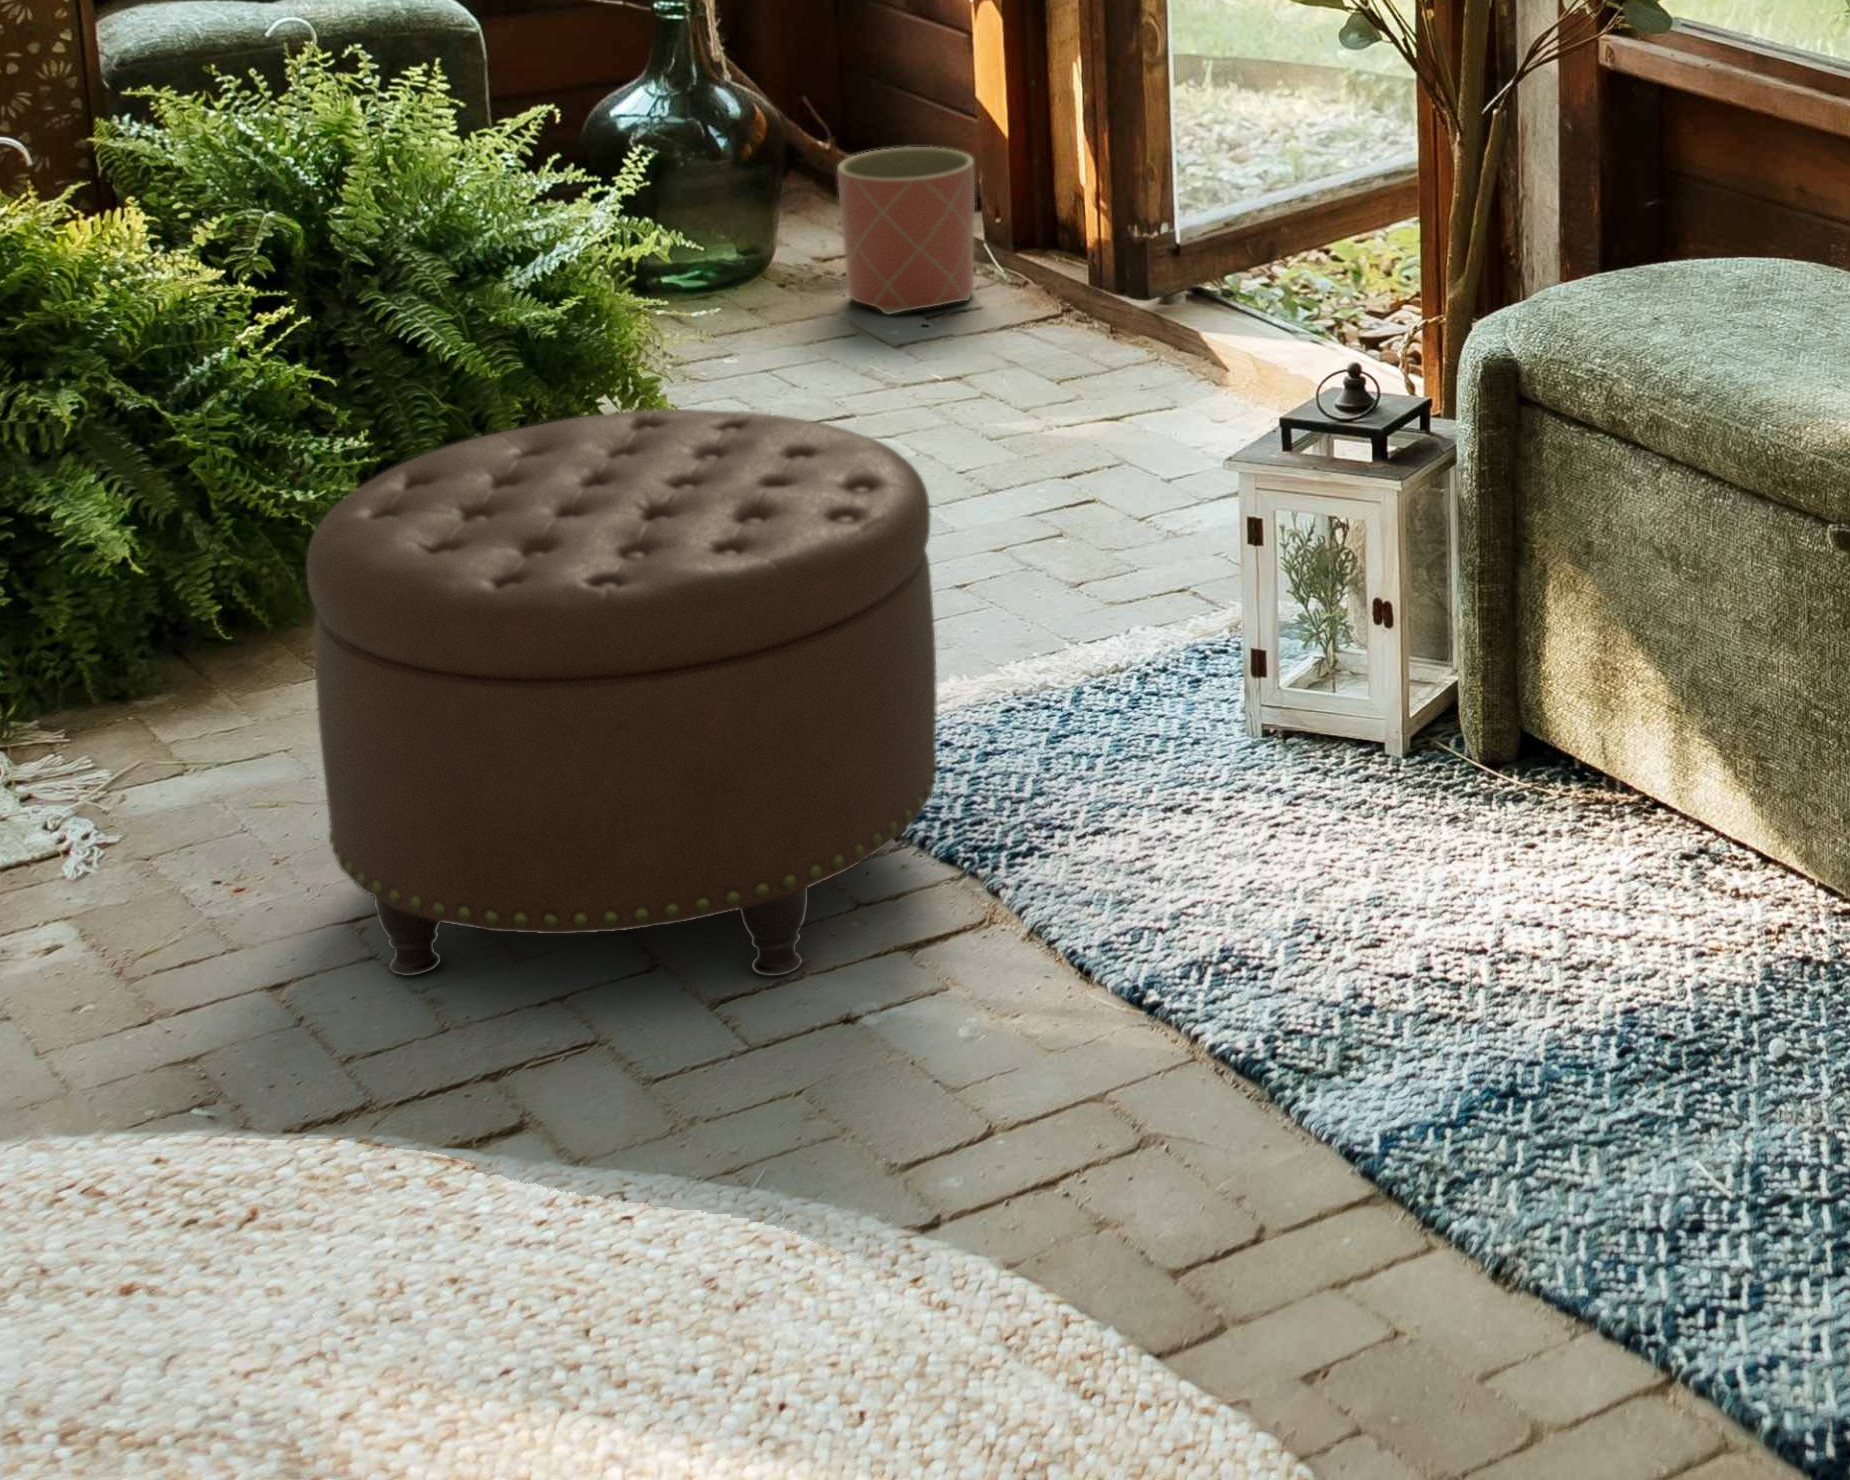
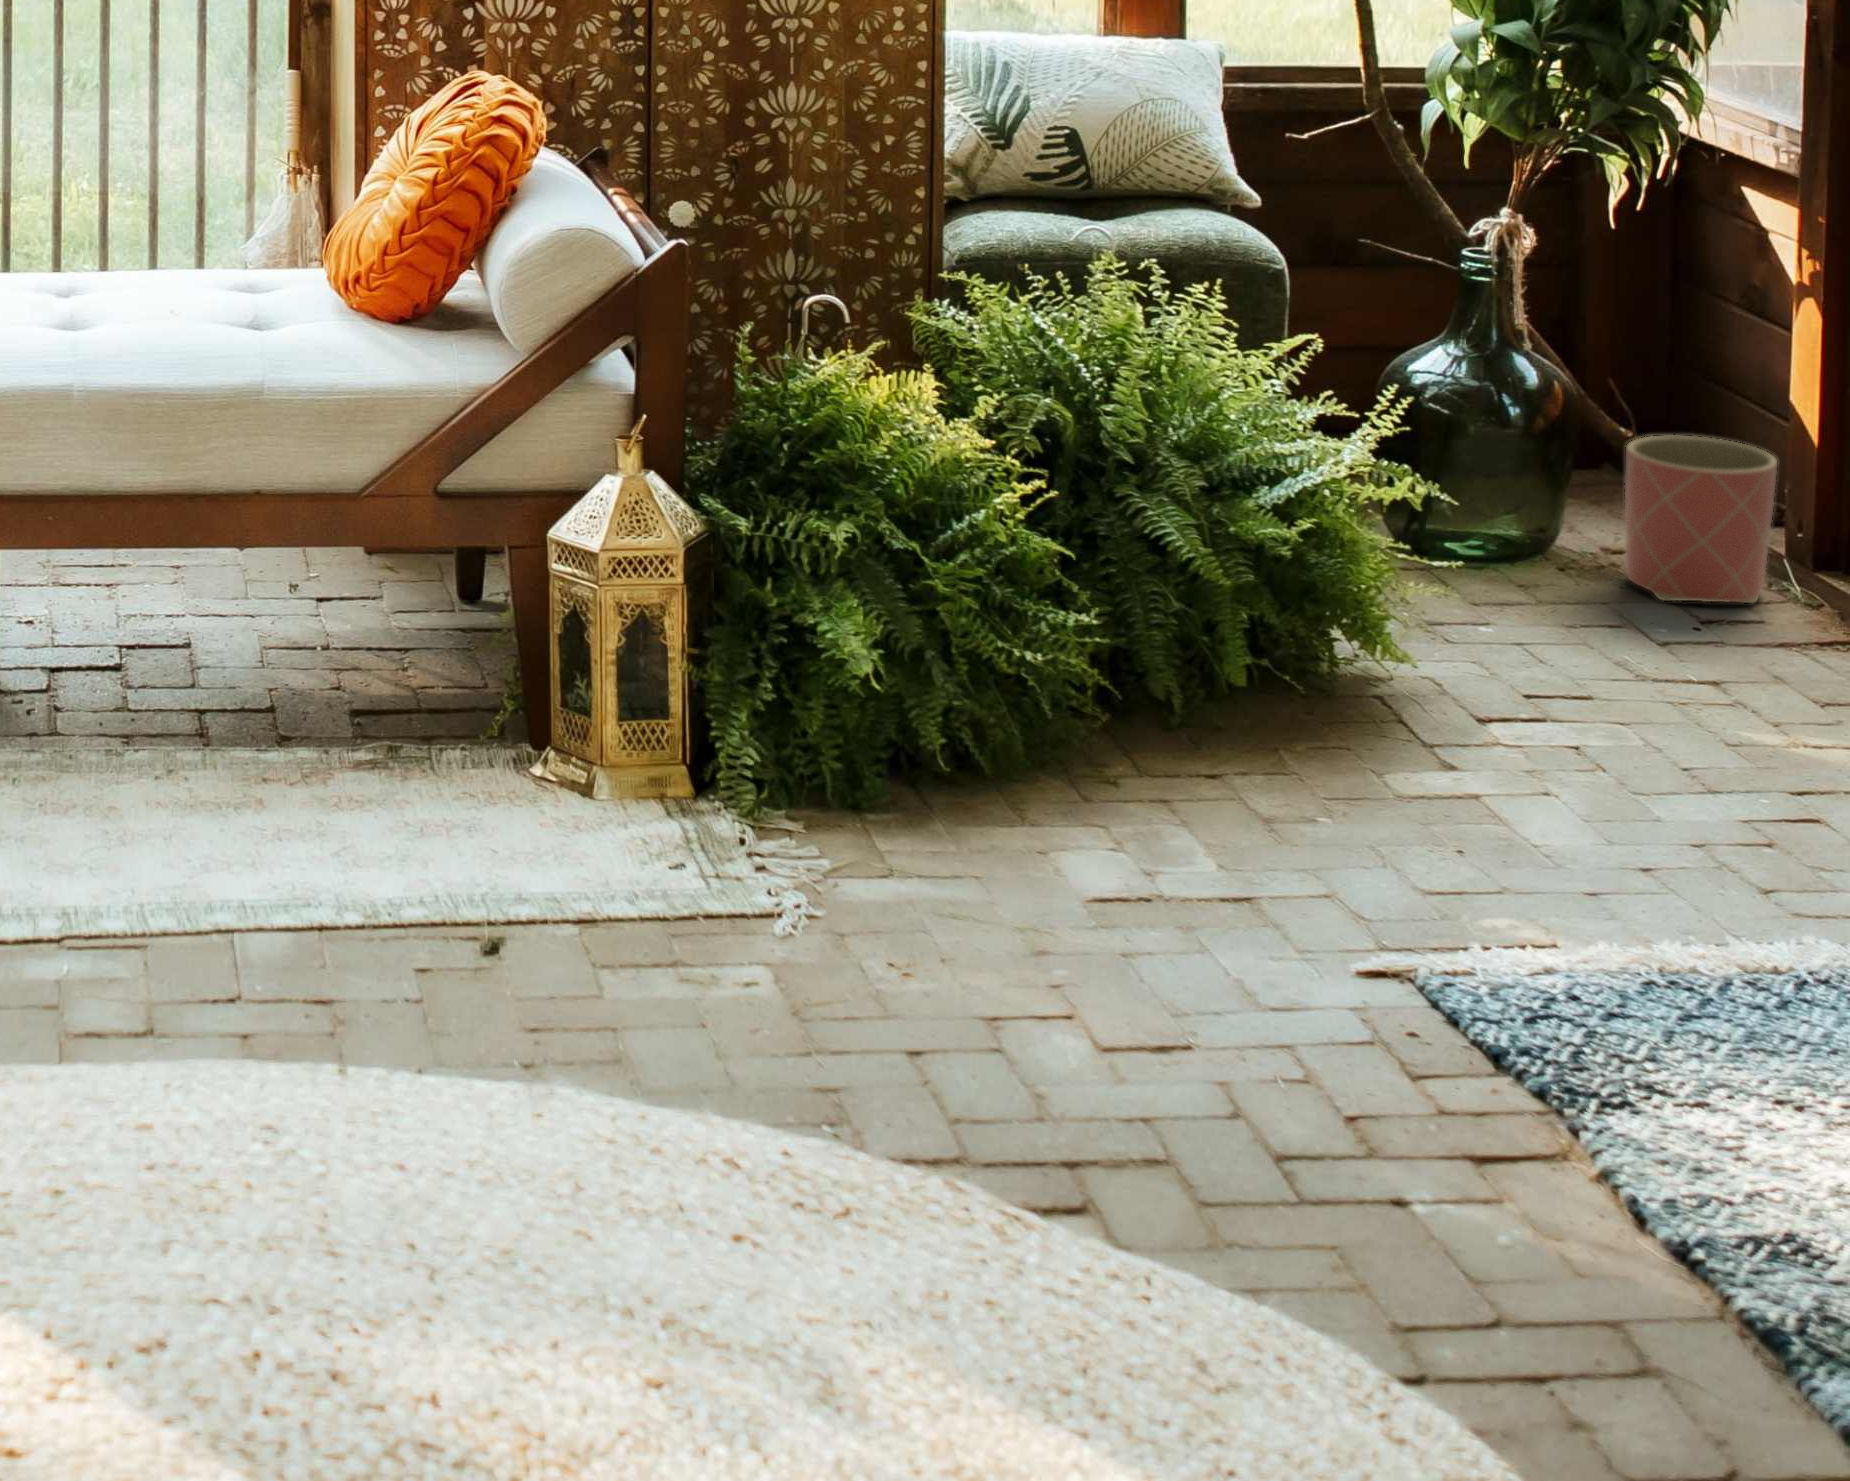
ottoman: present [307,409,938,976] -> none [998,620,1559,1136]

